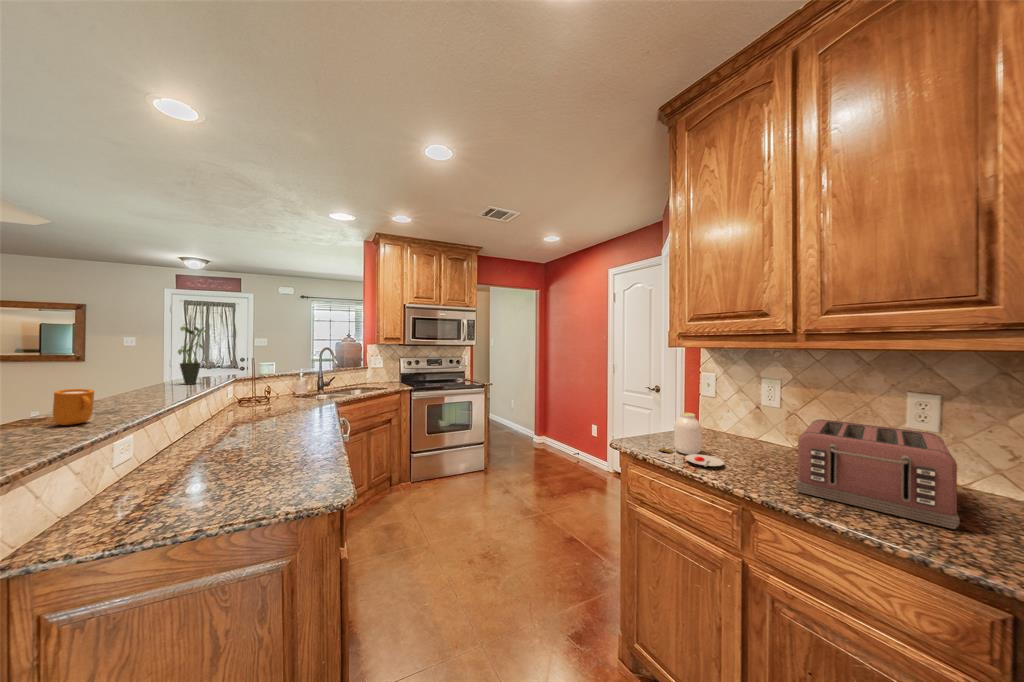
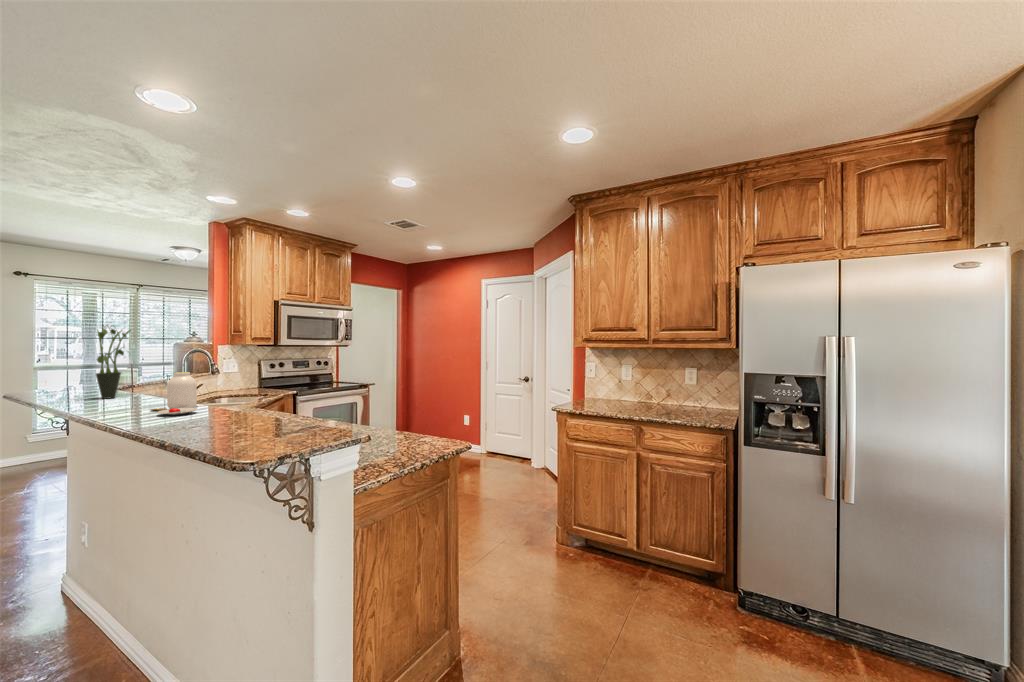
mug: present [53,389,94,425] -> none [219,392,255,424]
jar: present [659,413,724,466] -> present [151,372,197,415]
toaster: present [795,419,960,529] -> none [651,382,709,417]

